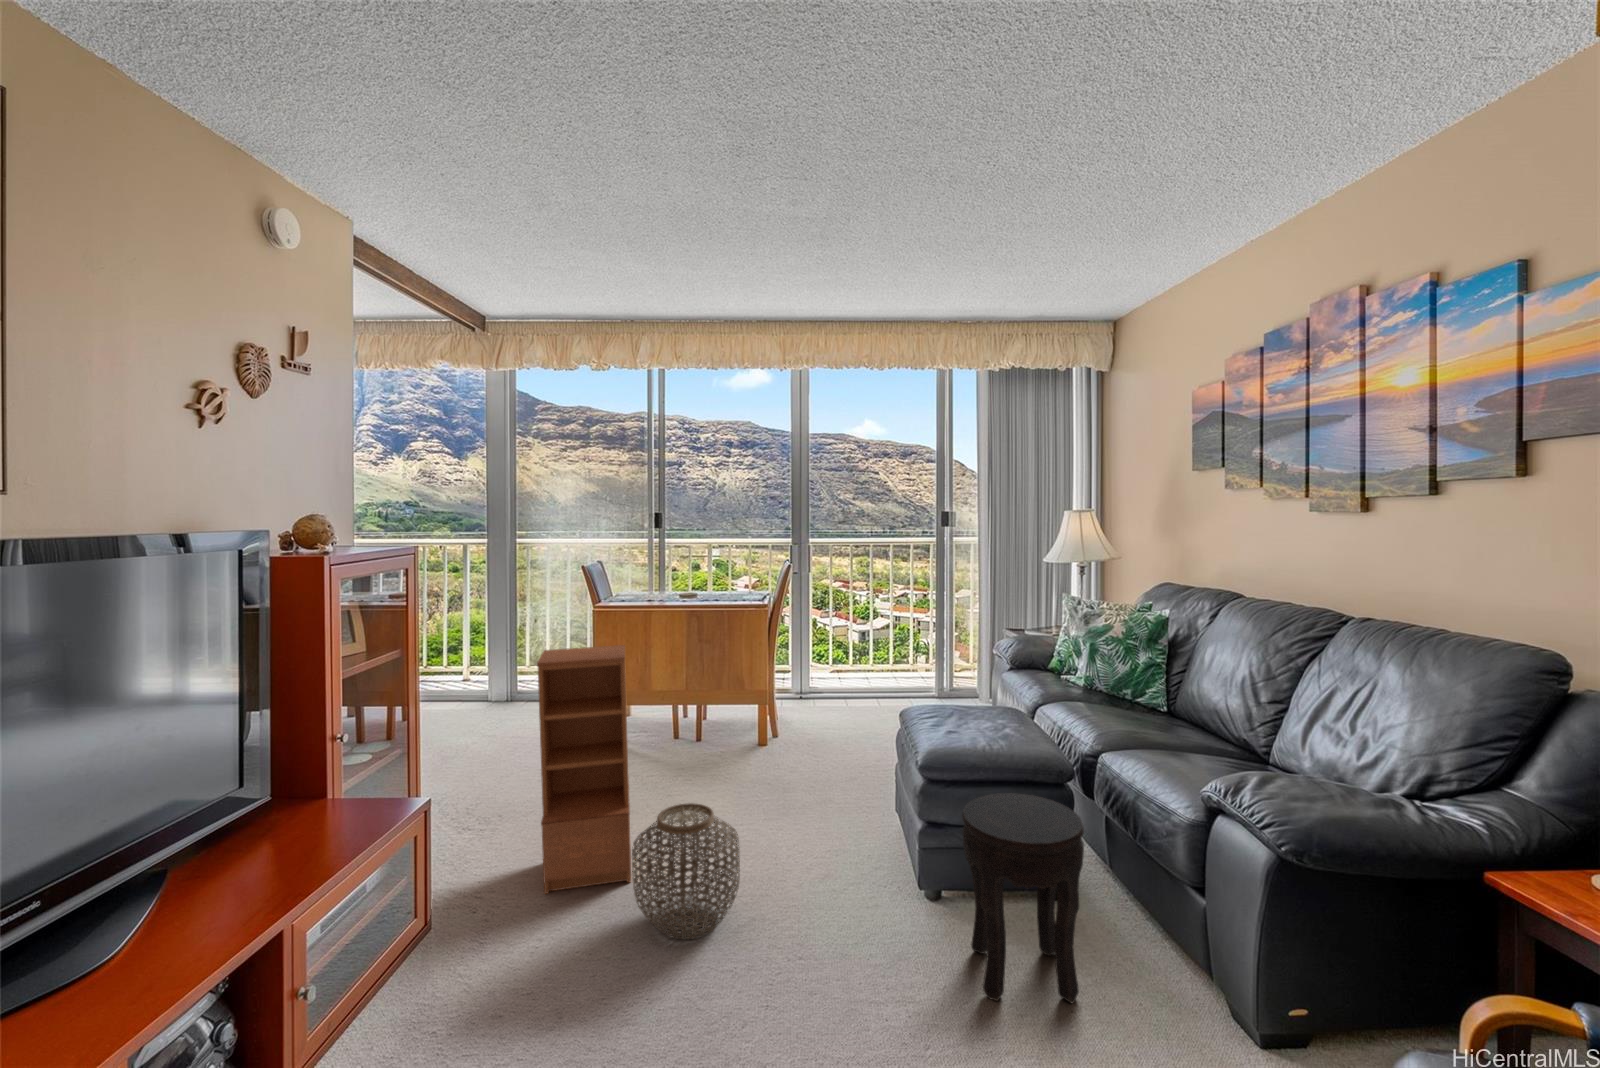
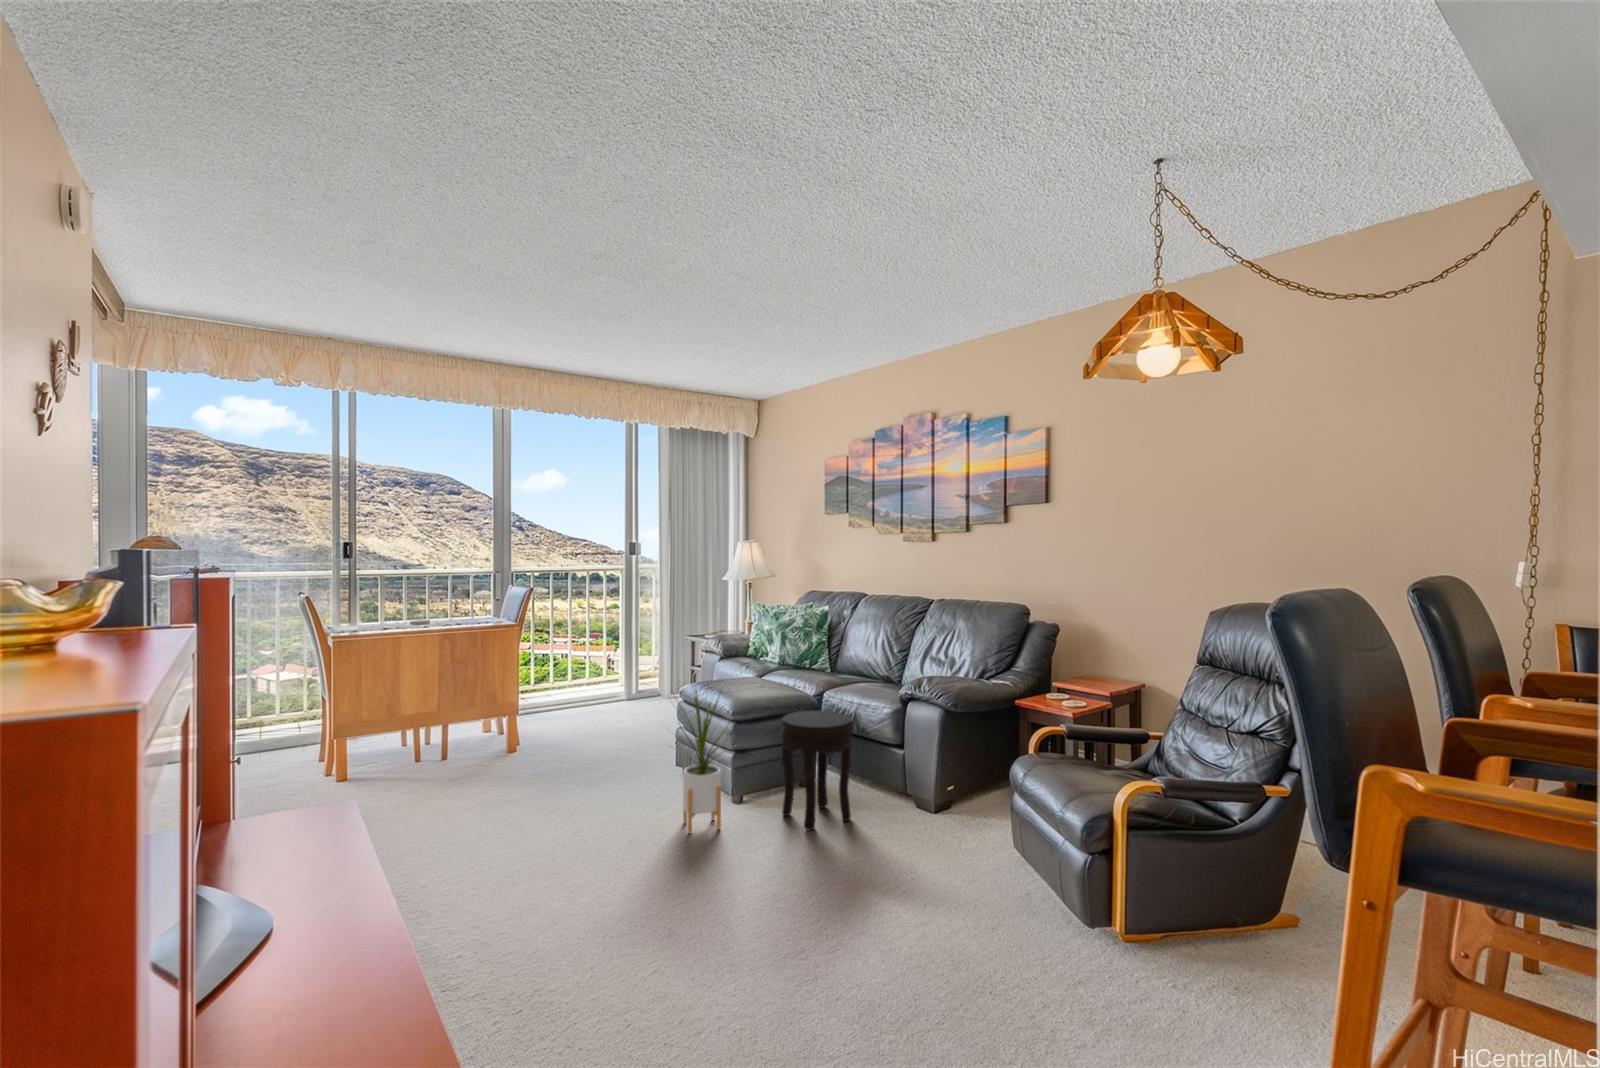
bookcase: present [537,645,631,894] -> none [406,645,508,867]
house plant: none [785,718,905,947] -> present [680,688,722,833]
woven basket: present [632,803,740,939] -> none [540,757,626,858]

